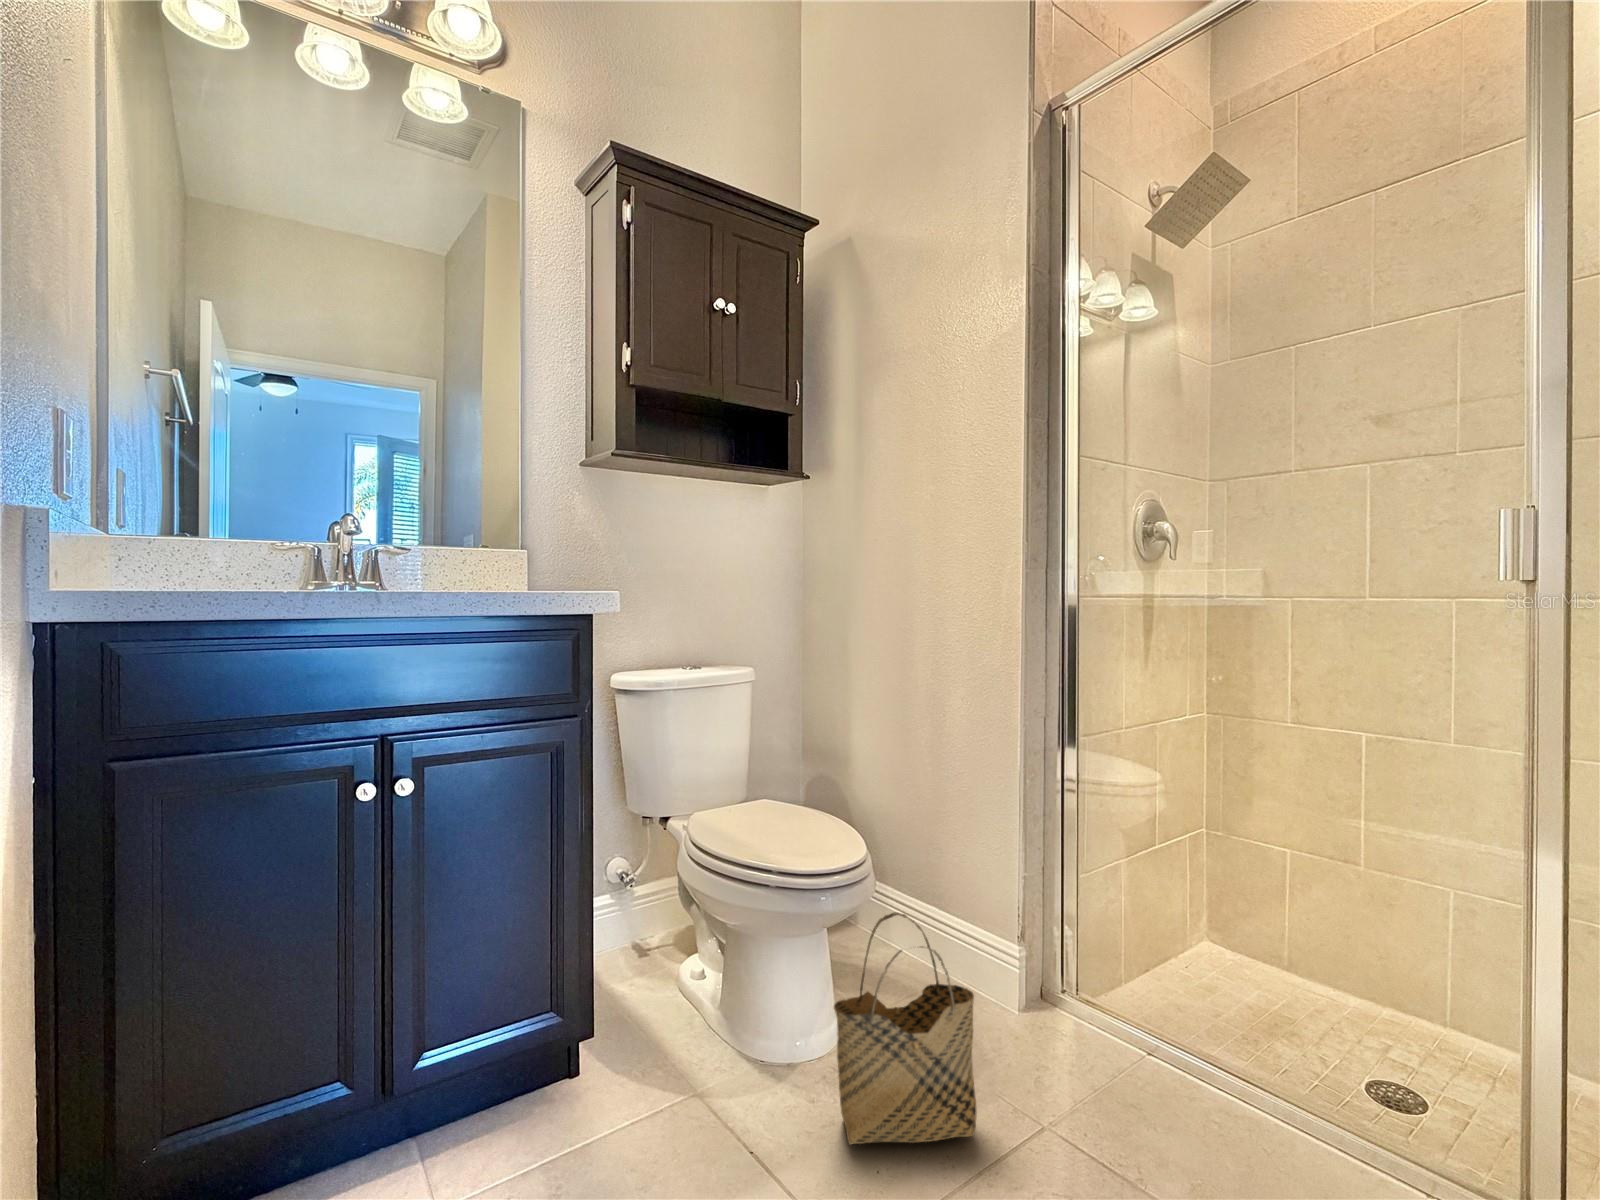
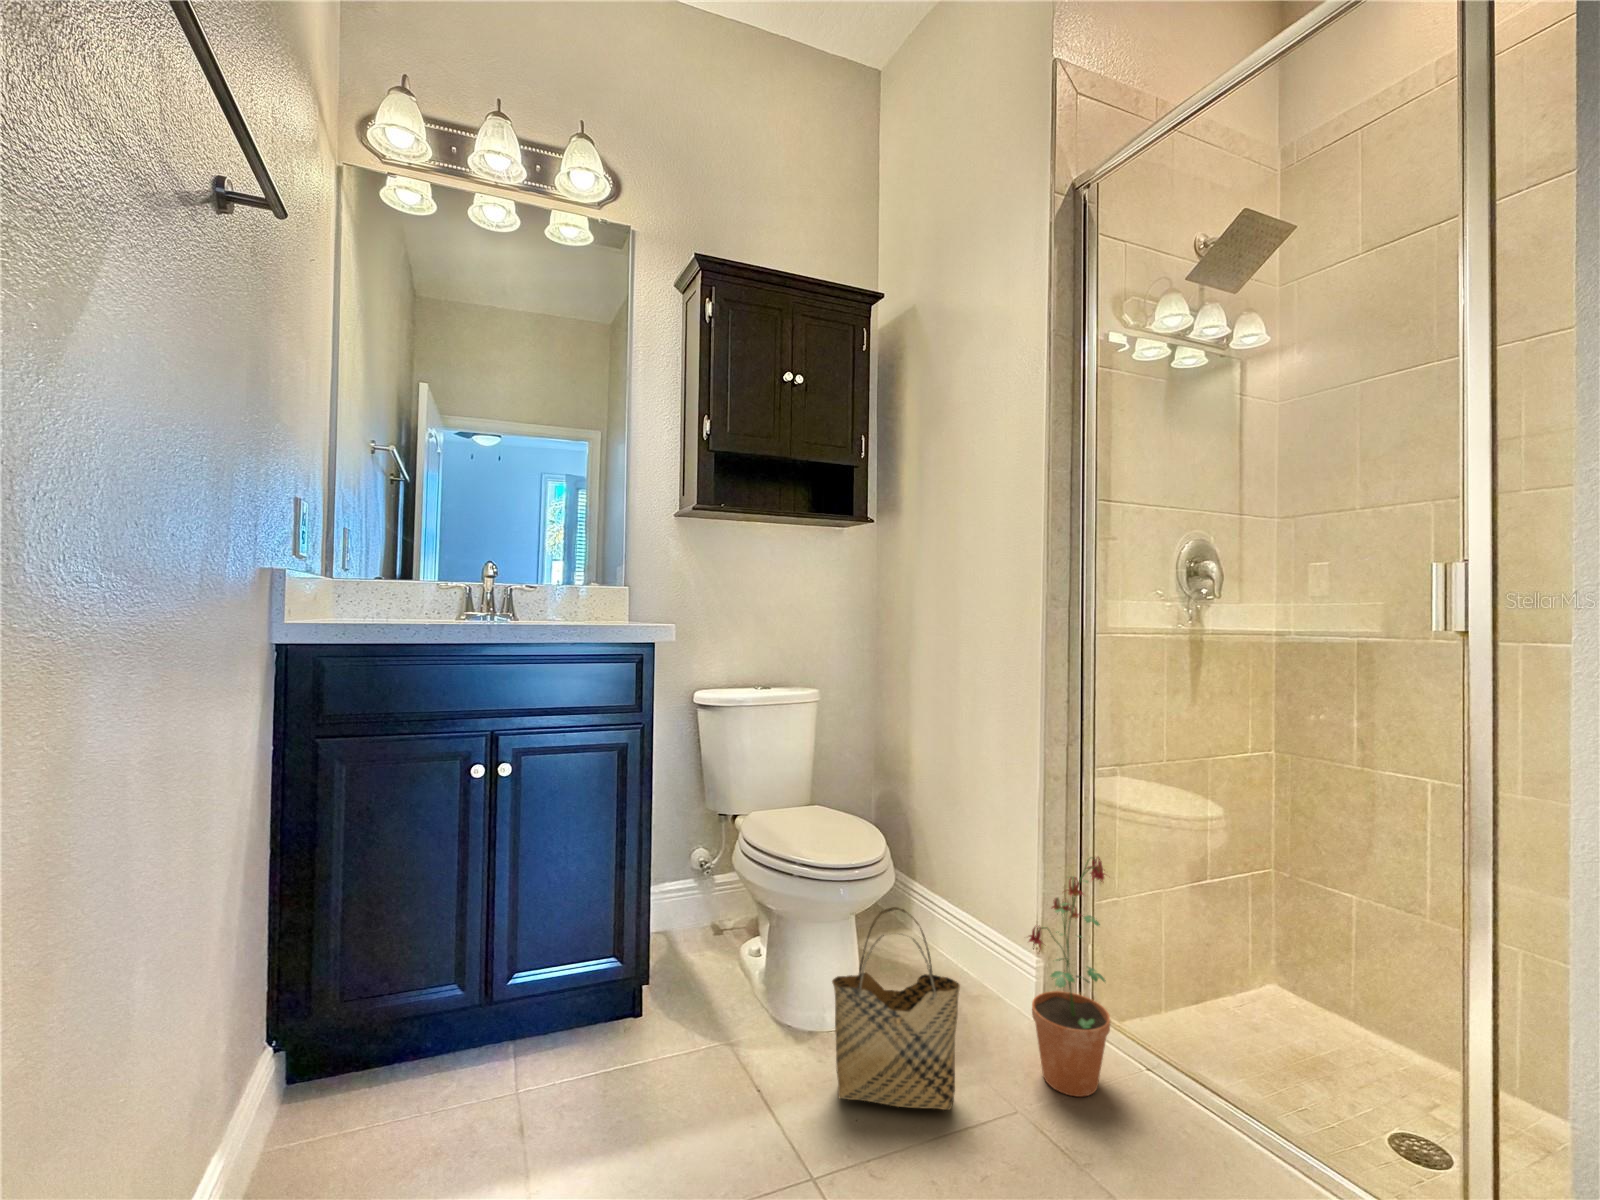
potted plant: none [1028,834,1119,1094] -> present [1029,856,1110,1097]

